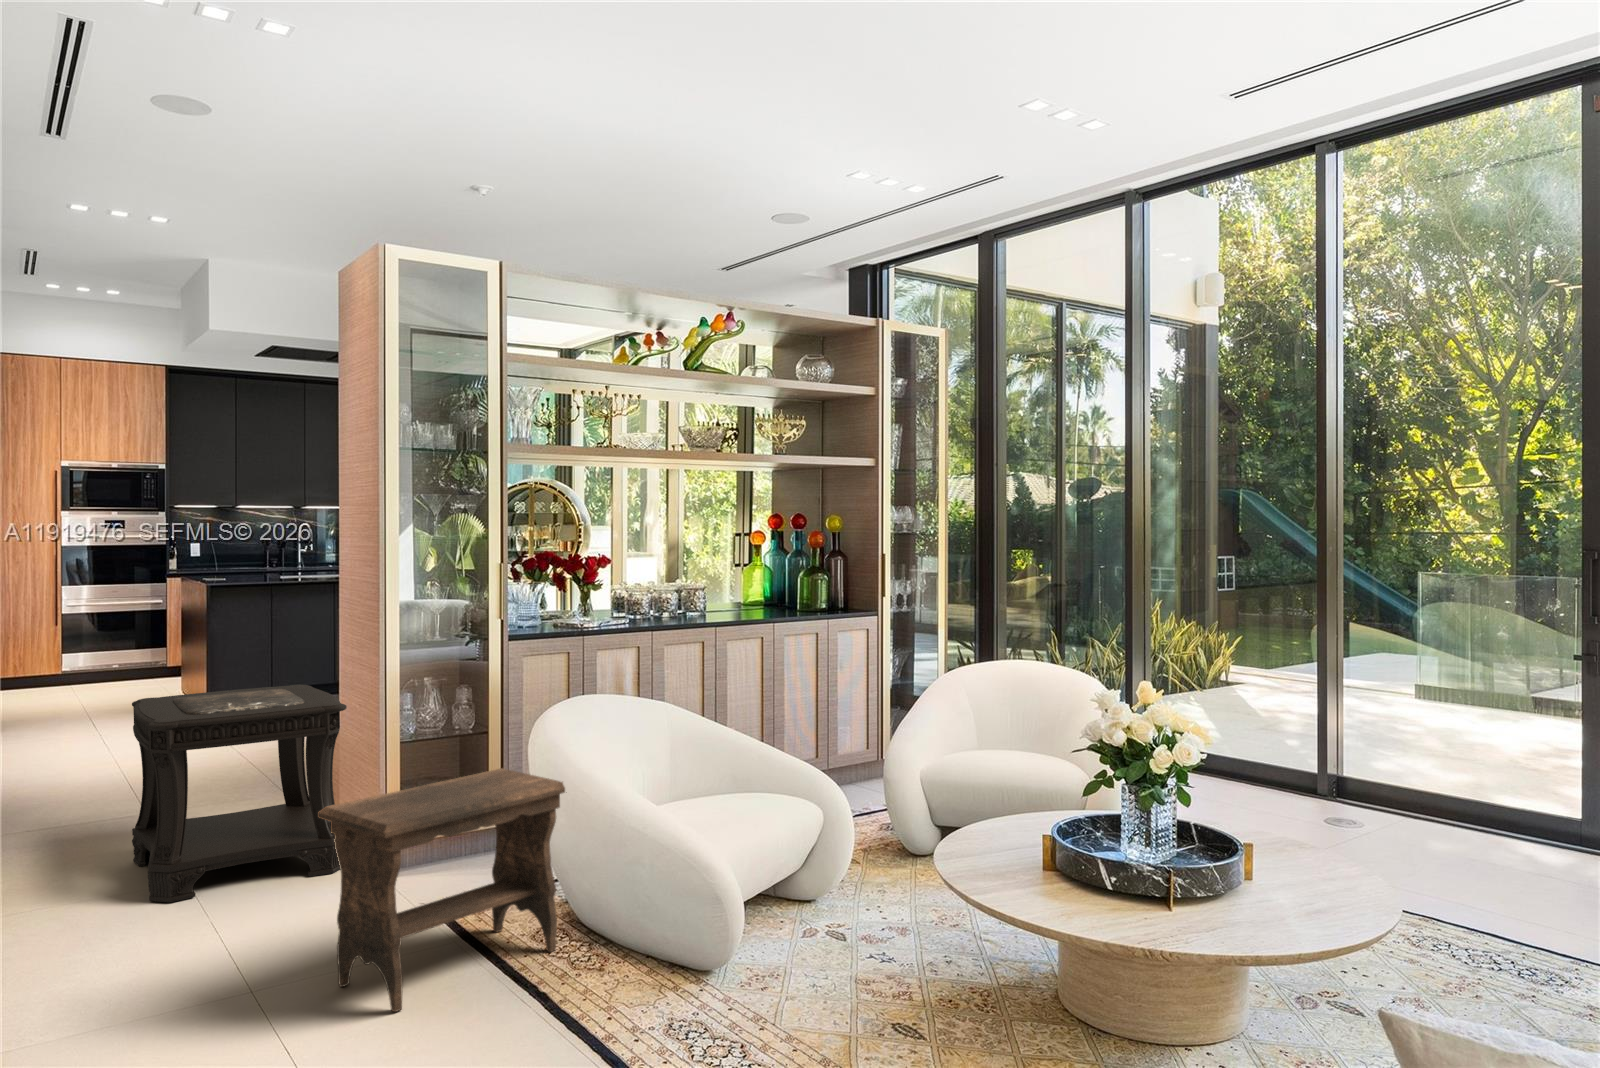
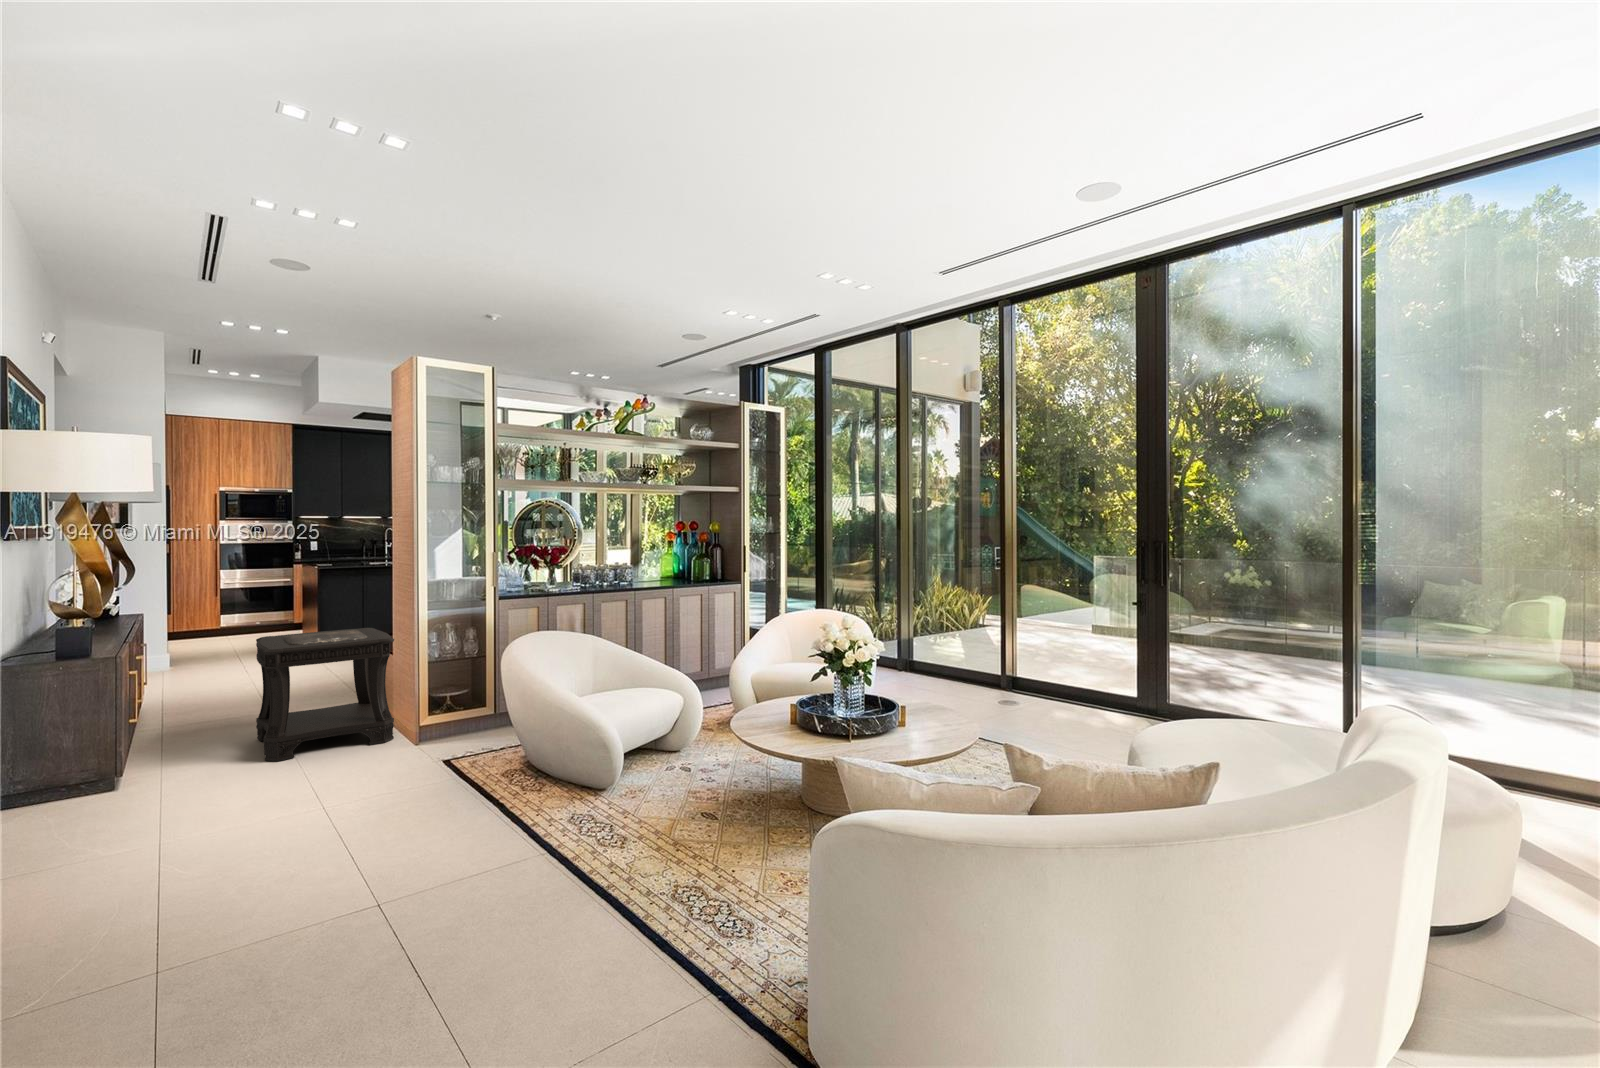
footstool: present [318,768,565,1012] -> none [364,674,524,816]

